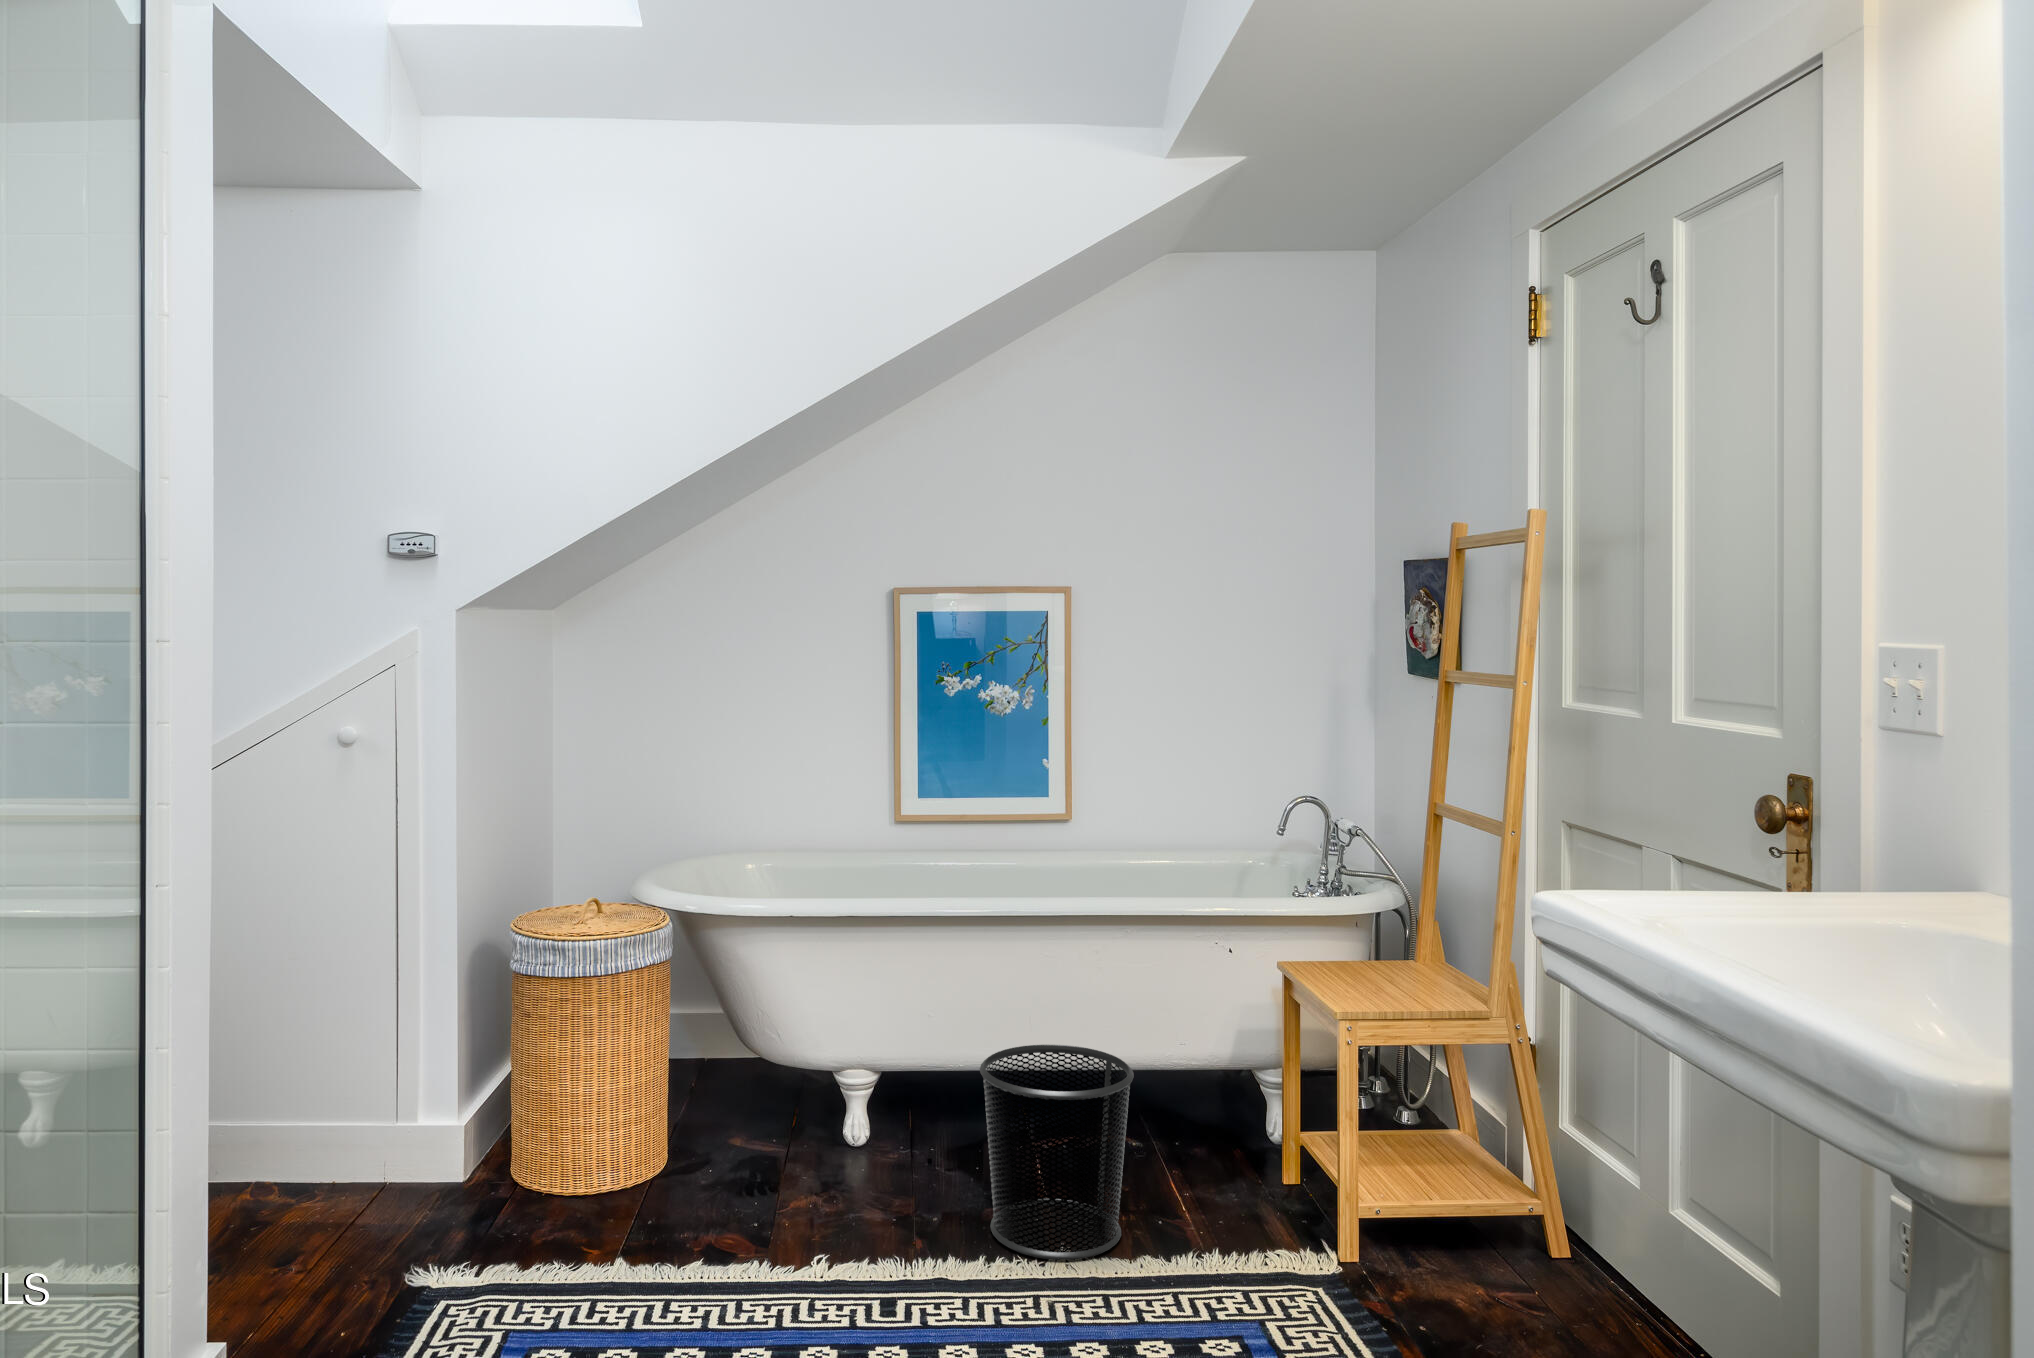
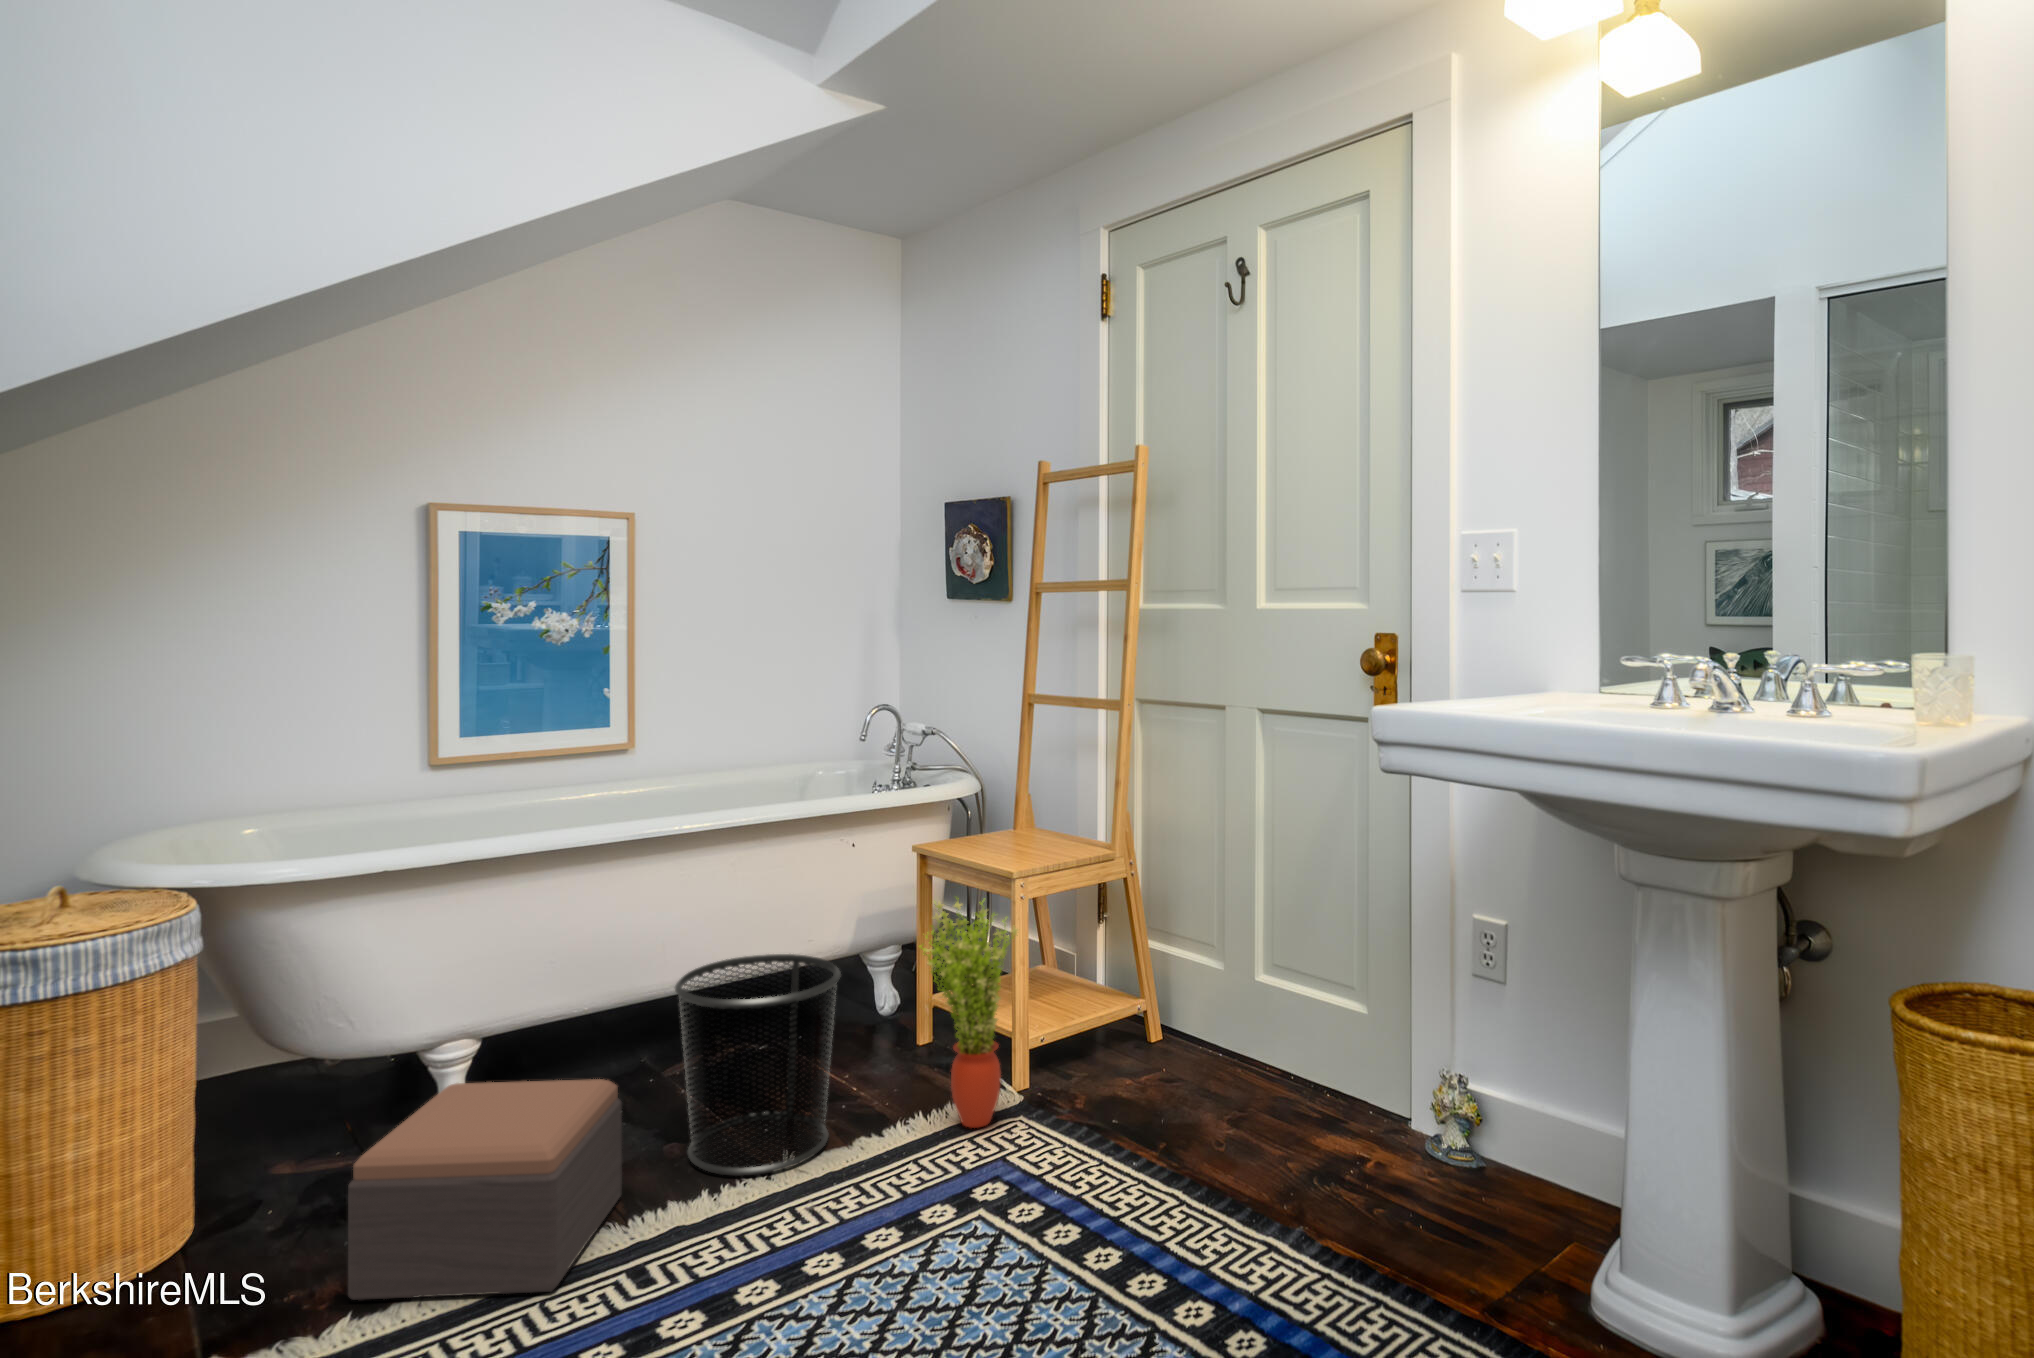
potted plant: none [1200,1027,1307,1283] -> present [920,898,1018,1128]
footstool: none [706,1102,921,1296] -> present [348,1079,622,1300]

